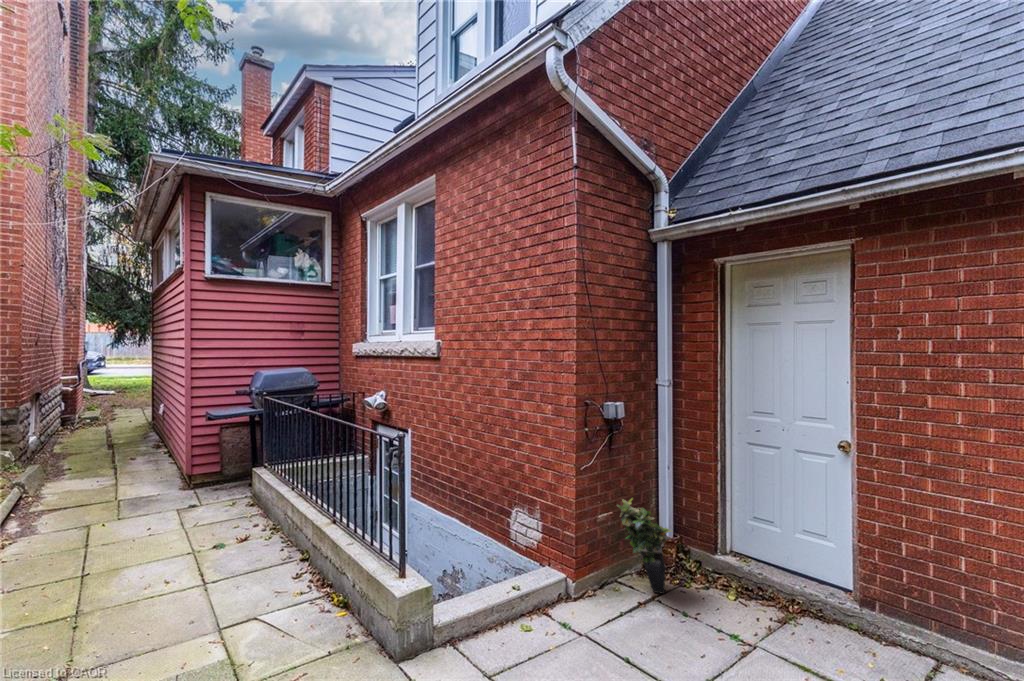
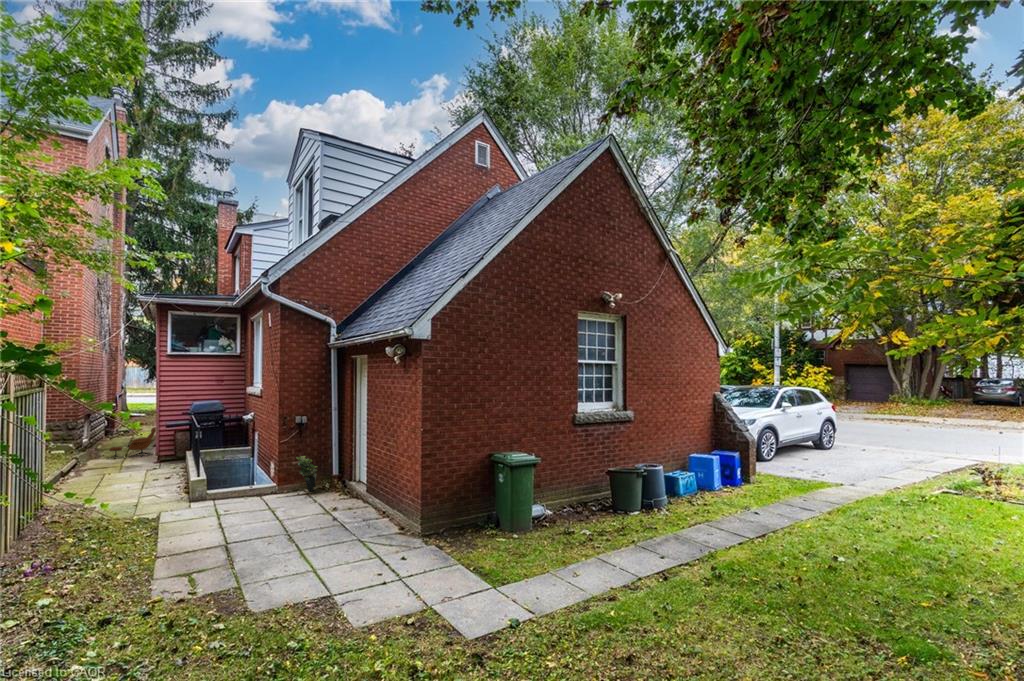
lounge chair: none [79,417,173,480] -> present [109,427,156,458]

